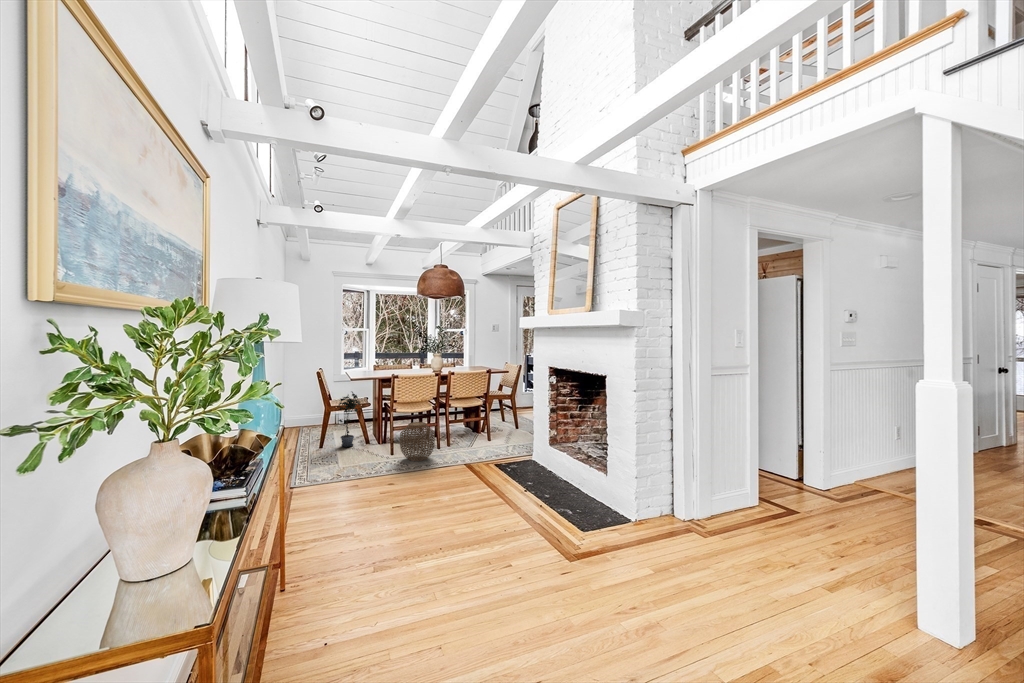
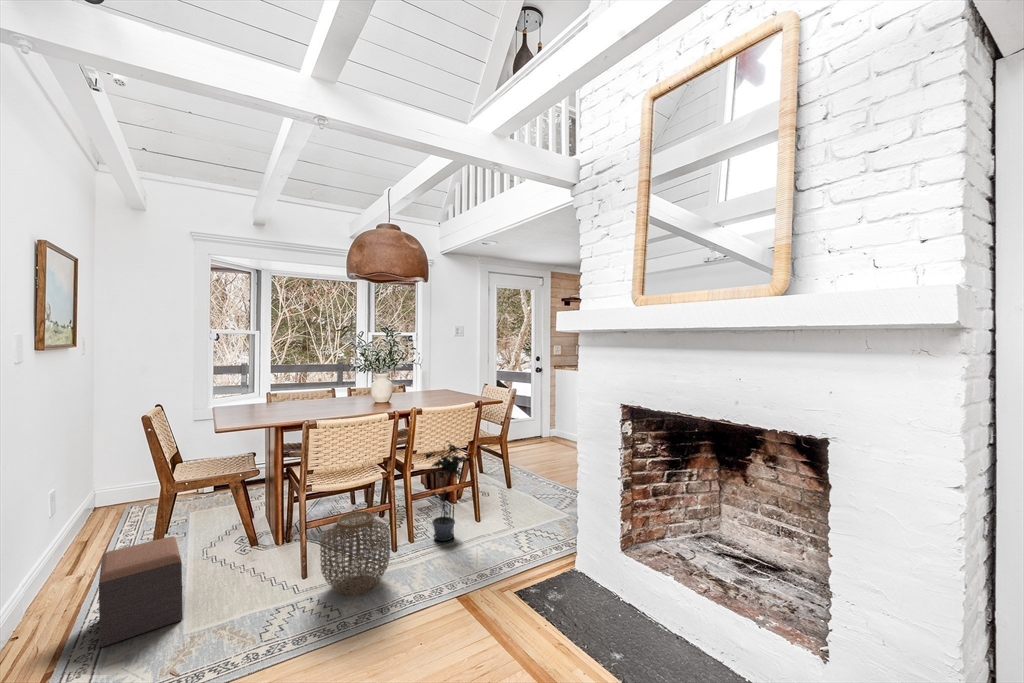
potted plant: present [337,392,360,447] -> present [425,441,473,541]
footstool: none [305,427,339,467] -> present [99,537,183,647]

